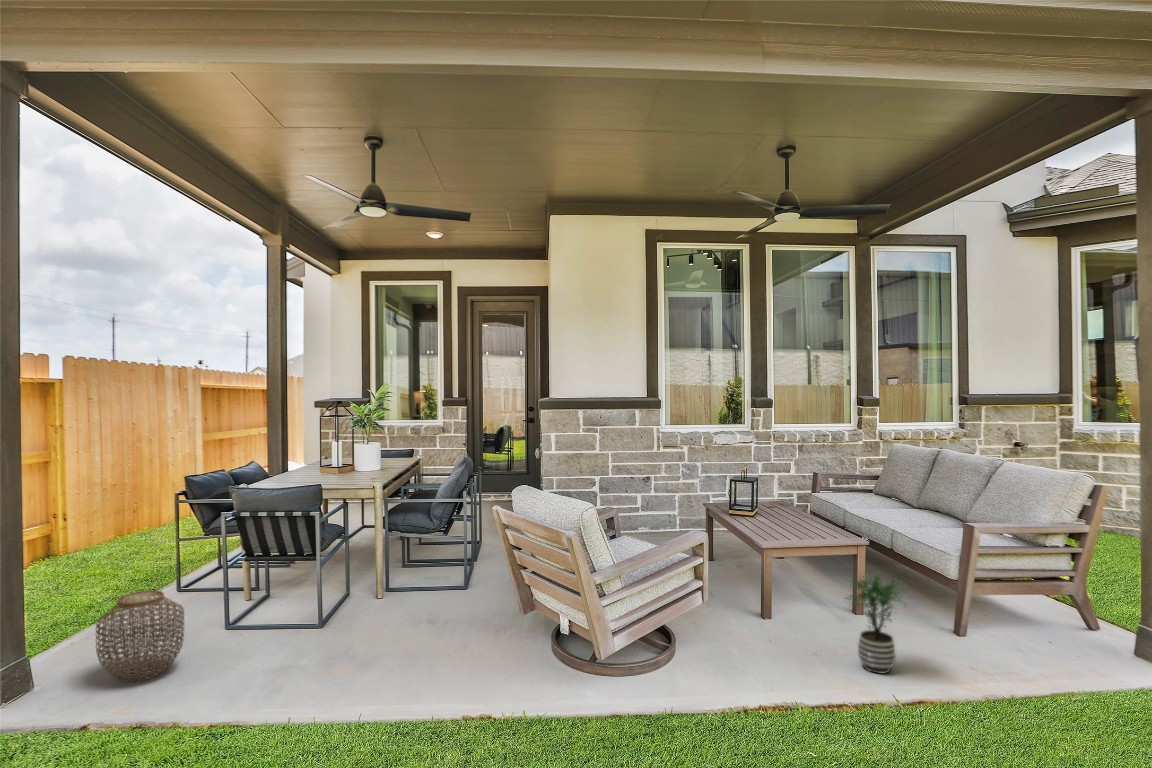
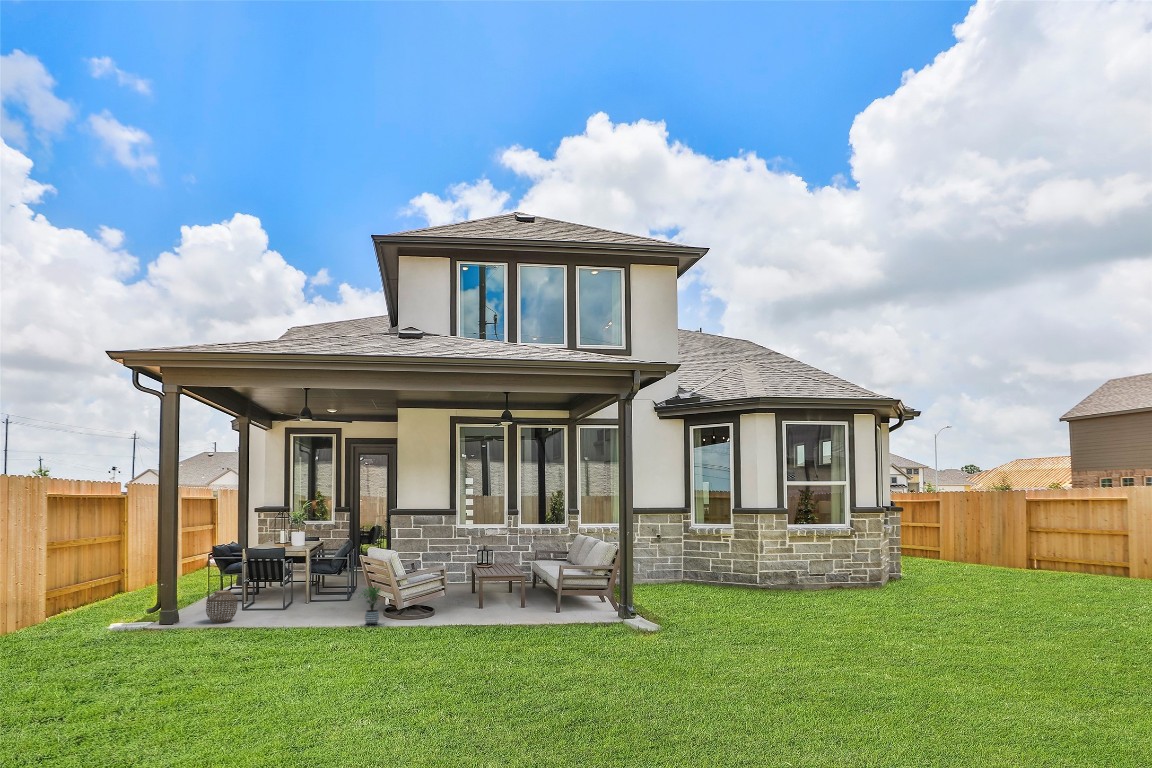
potted plant: present [847,575,905,673] -> present [362,586,381,625]

